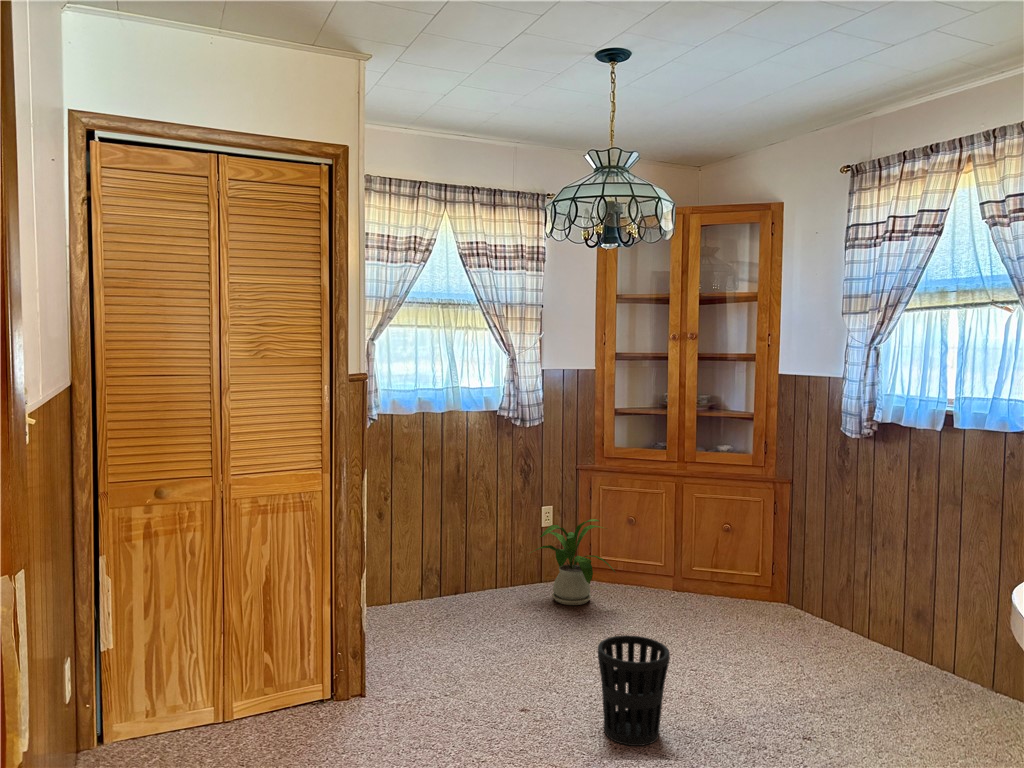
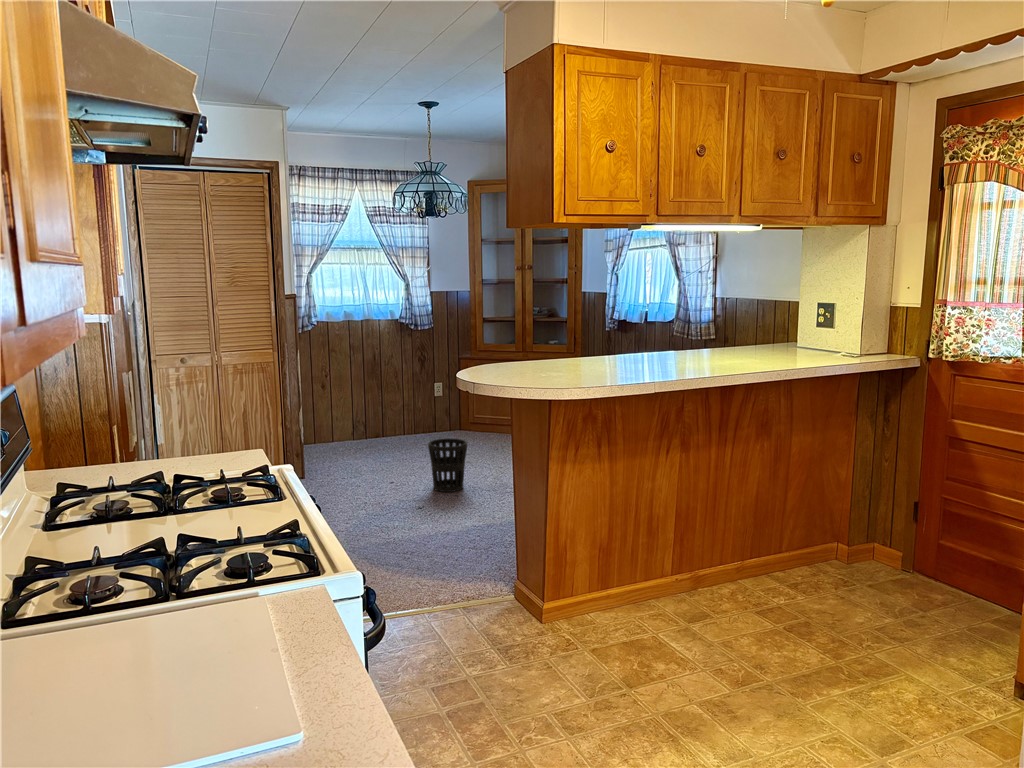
house plant: present [536,519,615,605] -> none [422,387,476,442]

